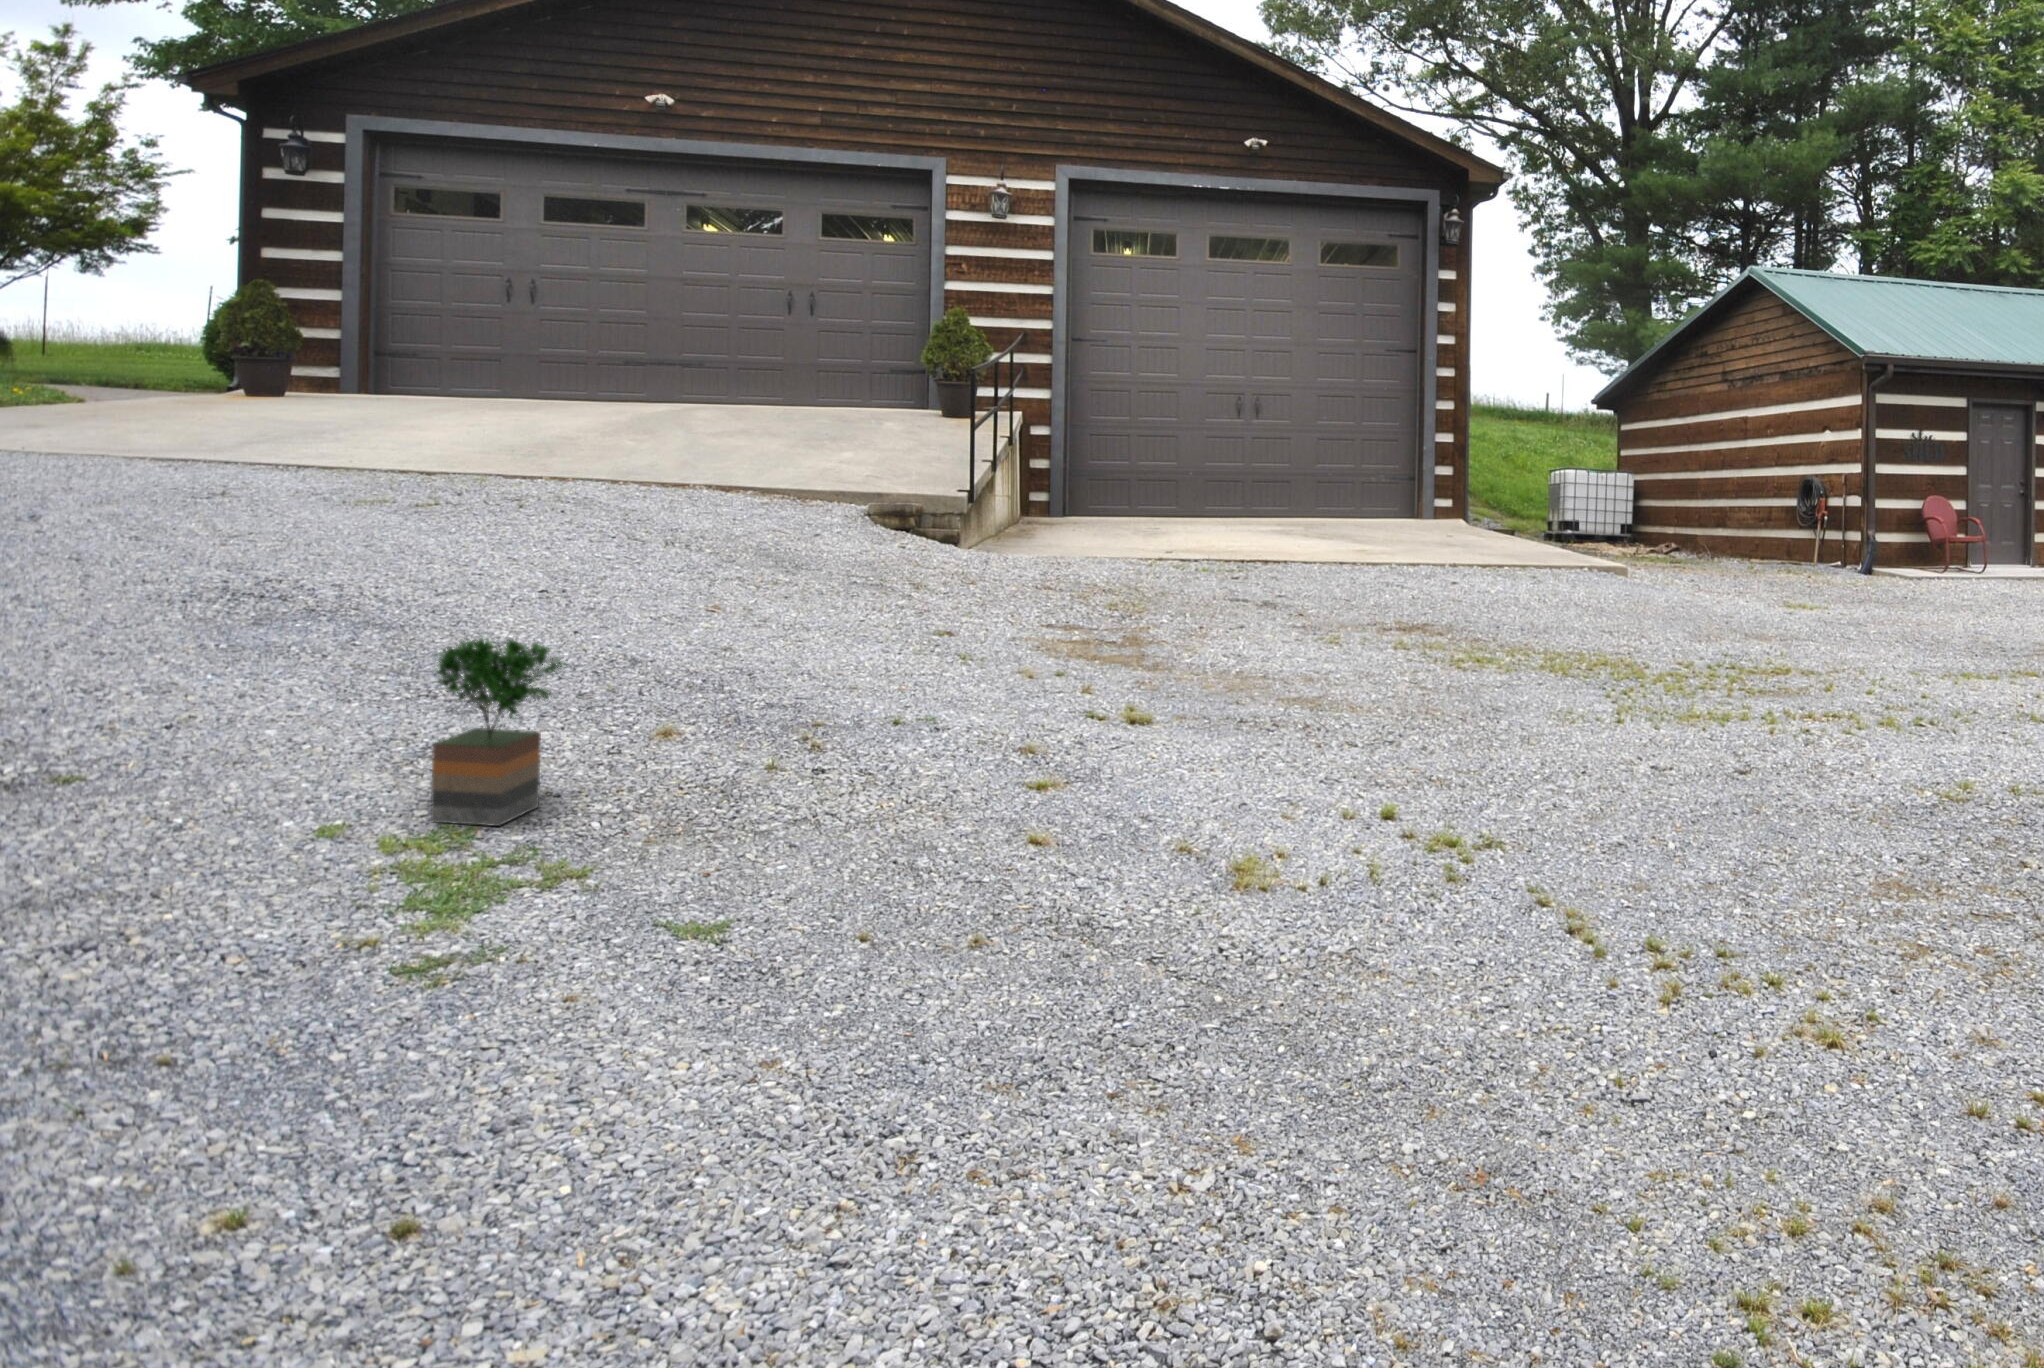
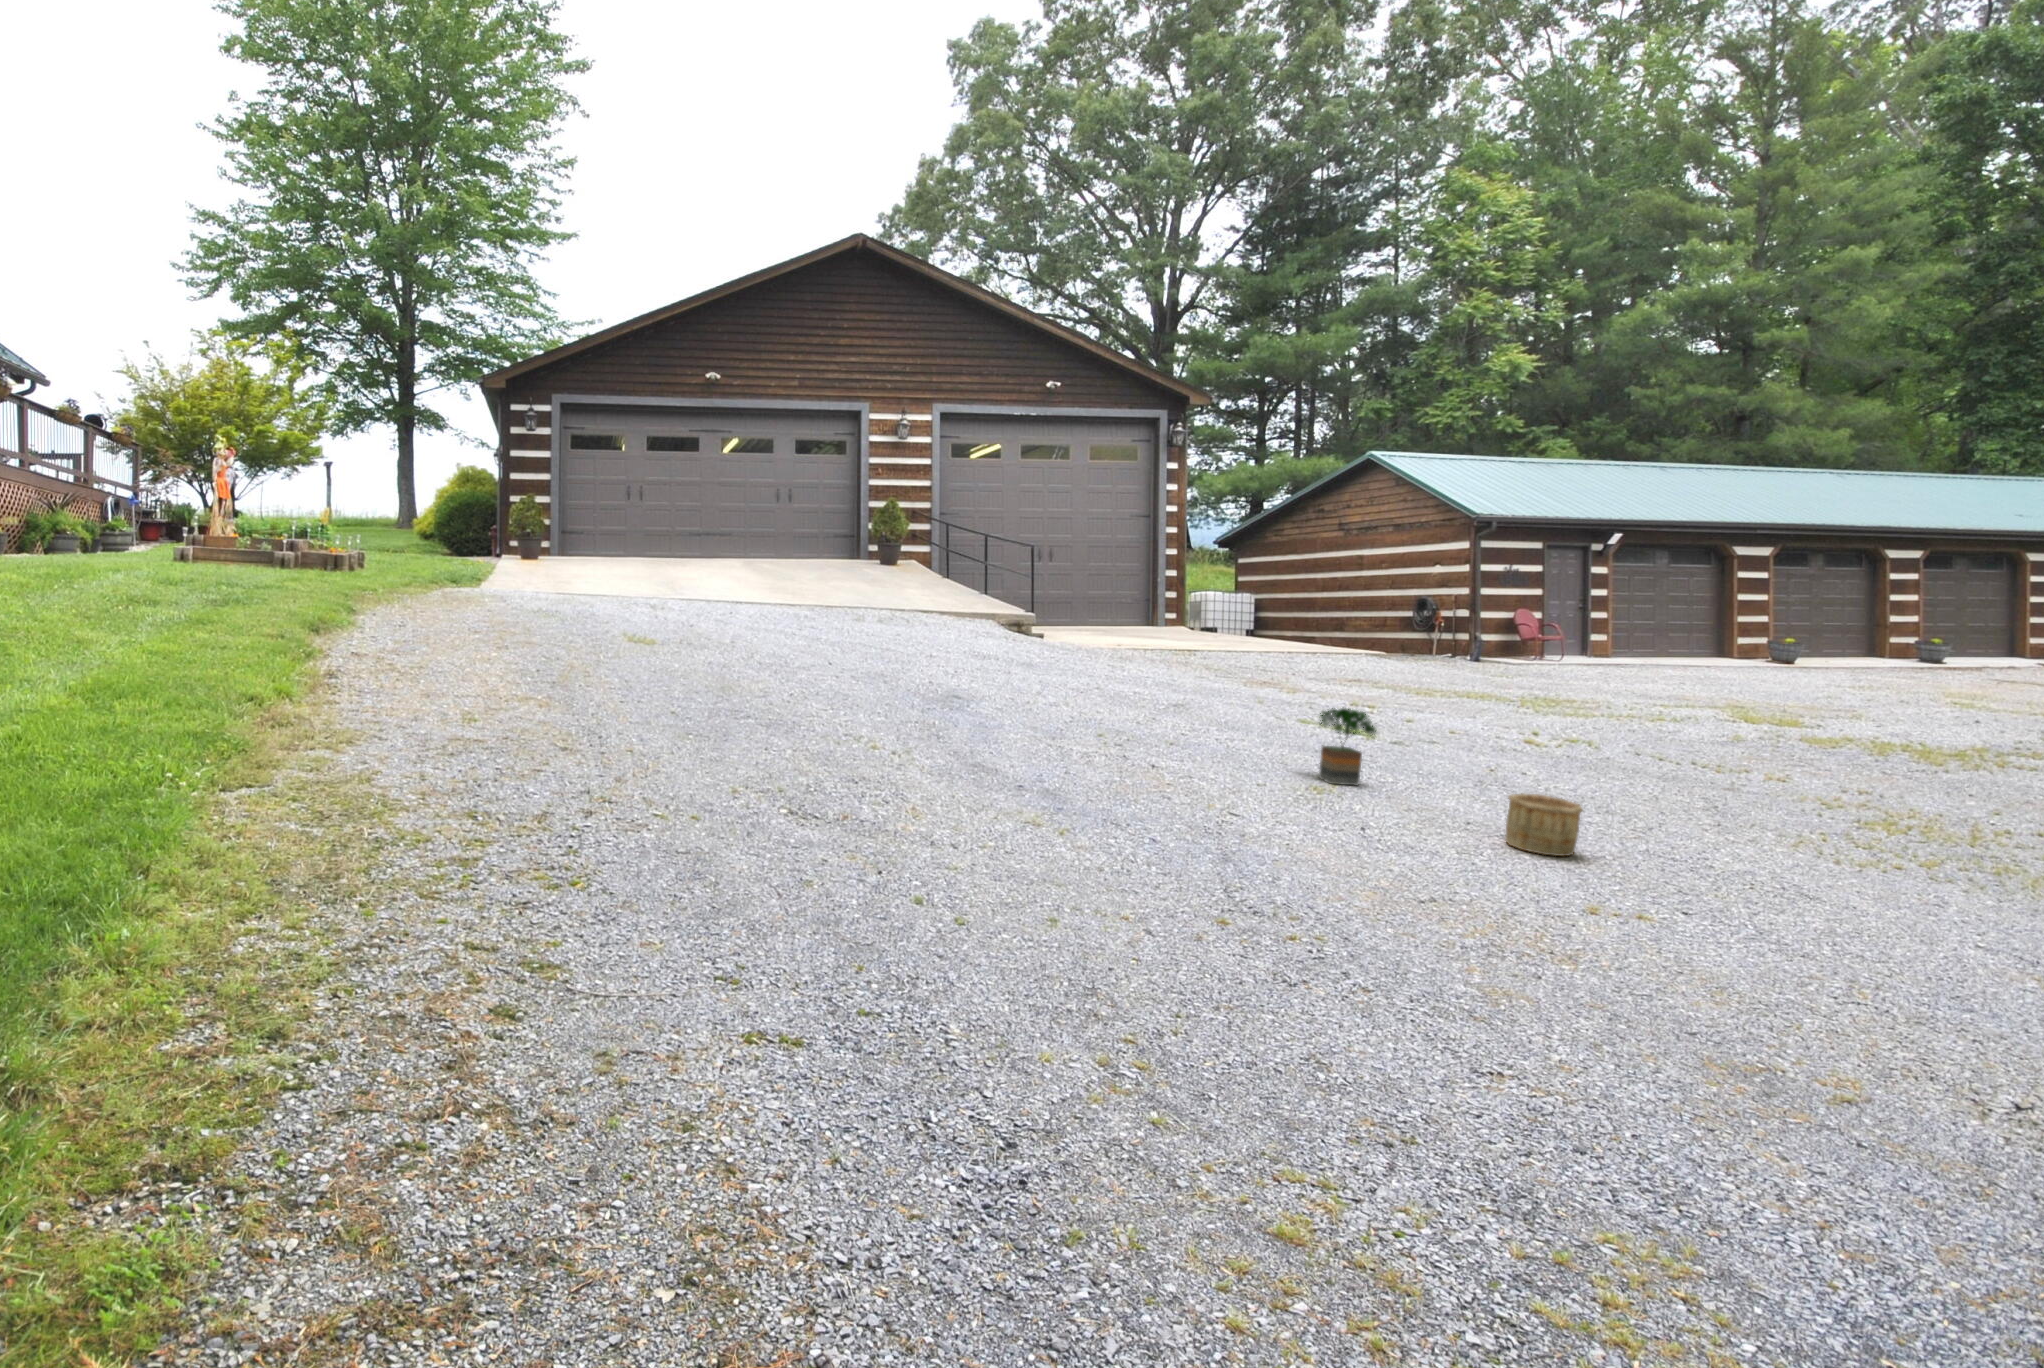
wooden bucket: none [116,901,369,1116] -> present [1505,793,1583,856]

